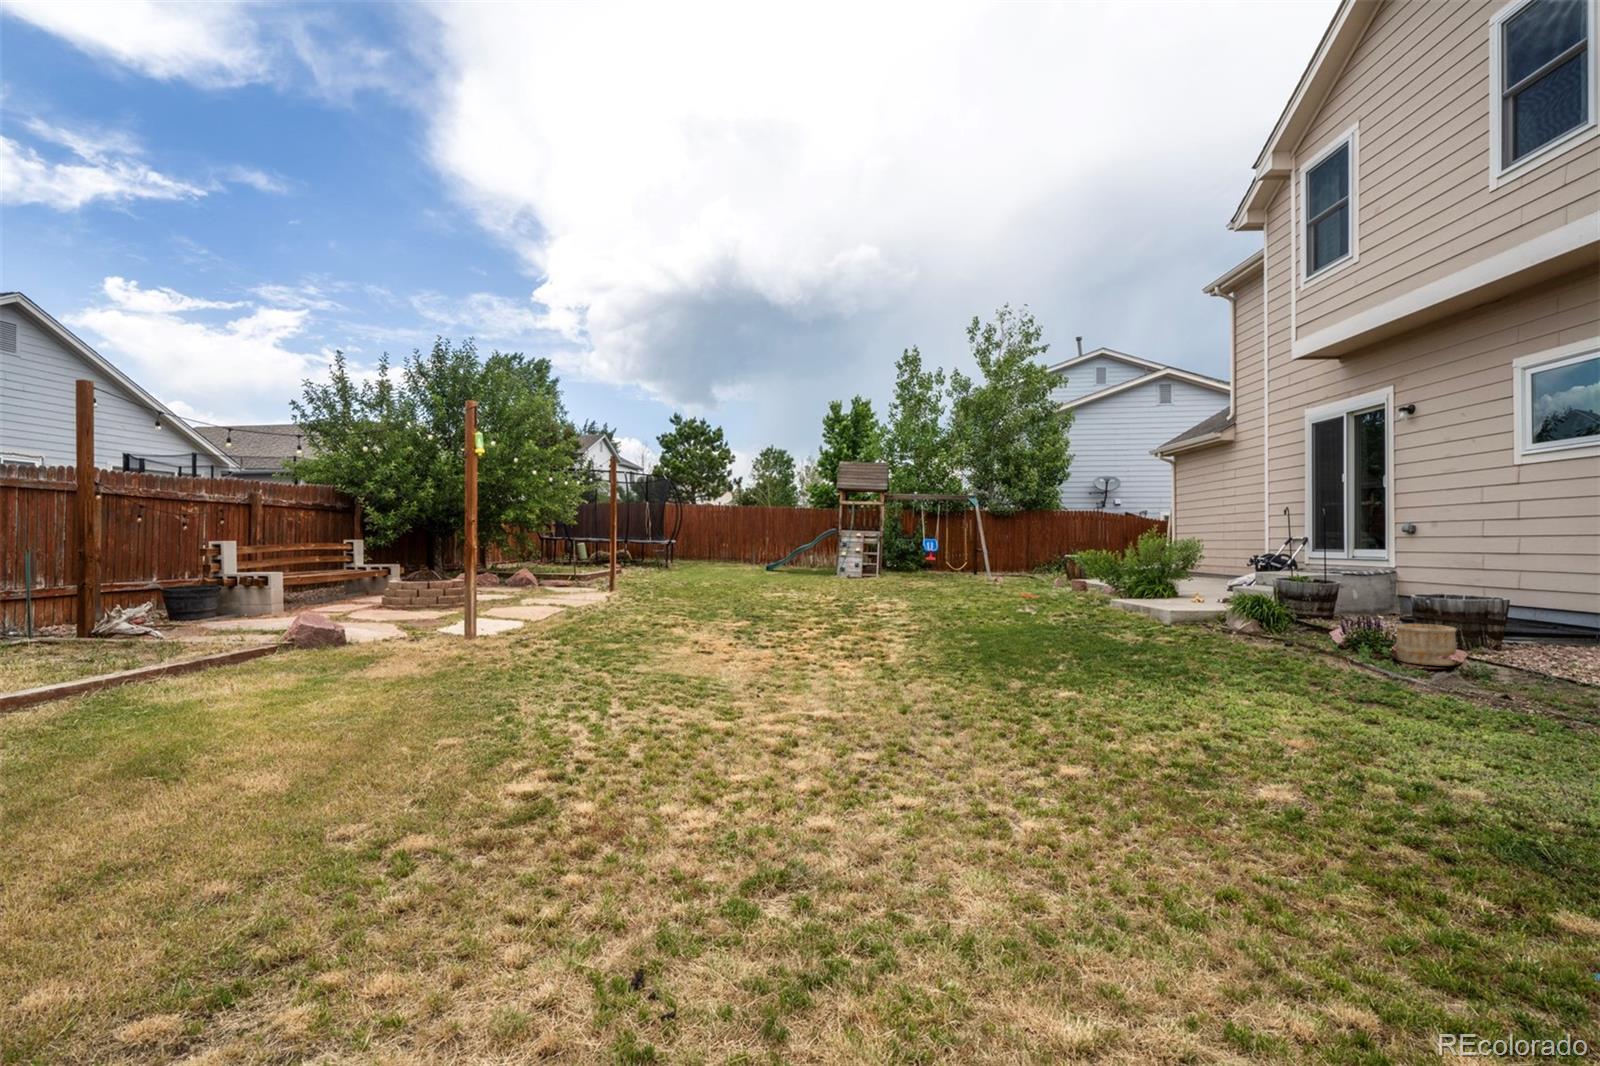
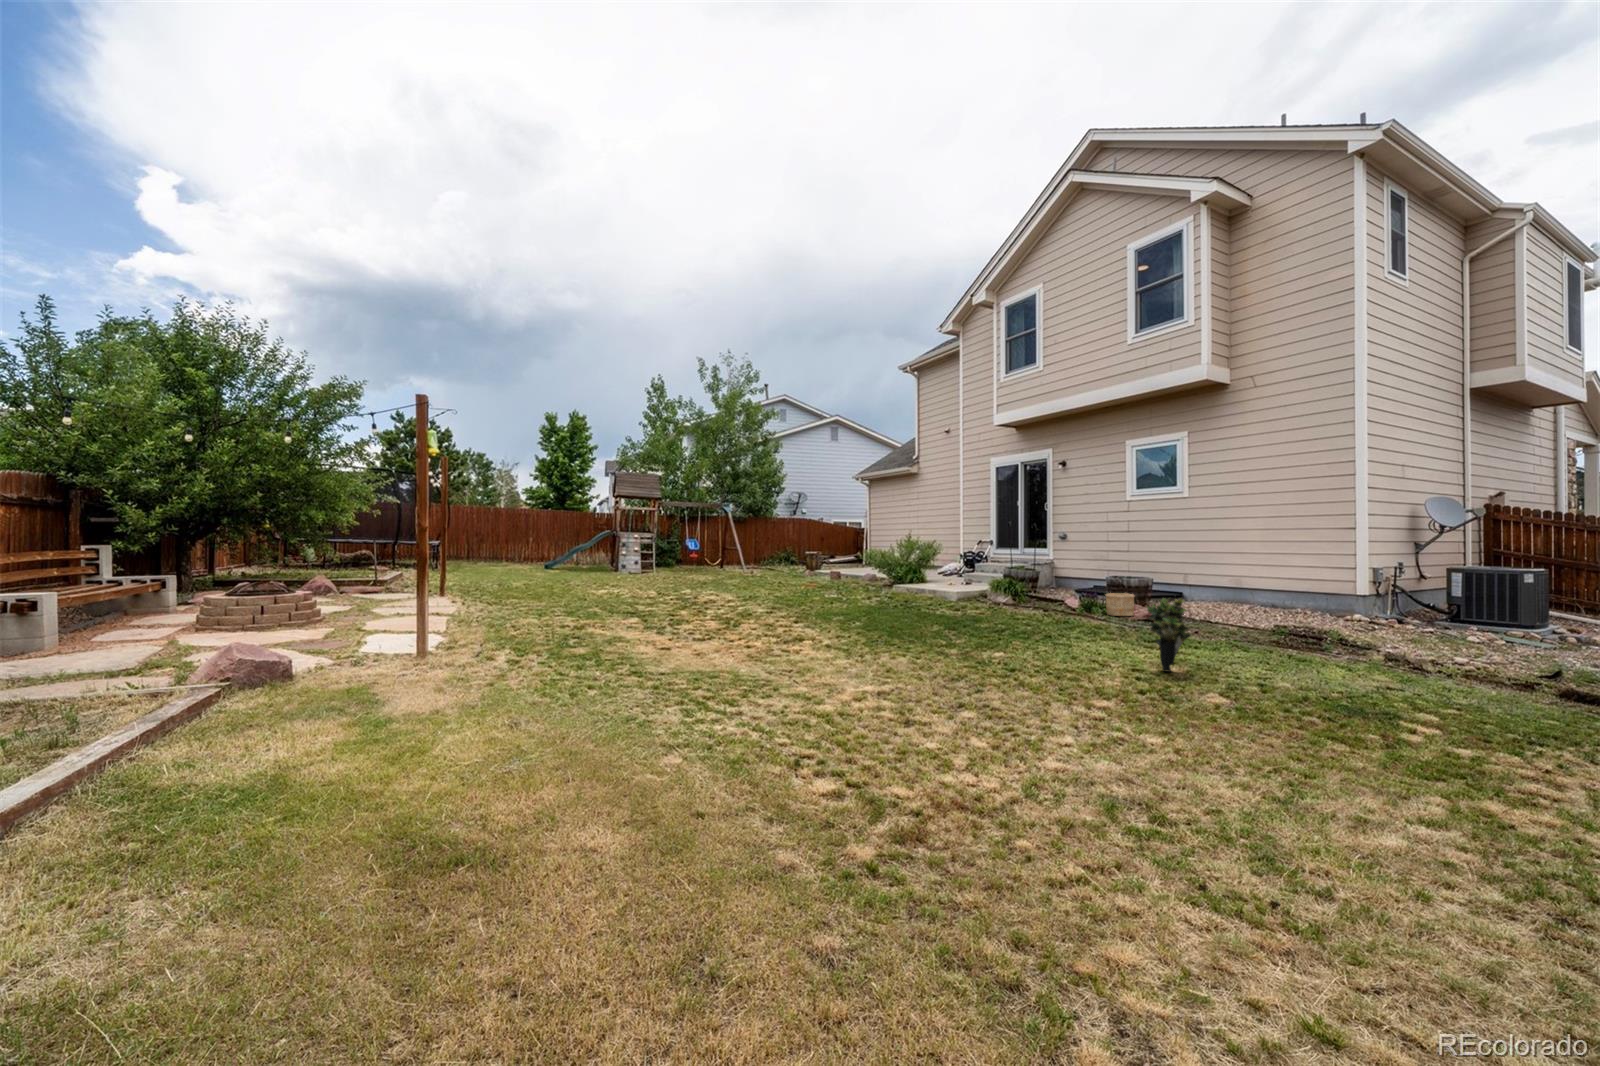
potted plant: none [1262,630,1352,767] -> present [1147,599,1191,672]

